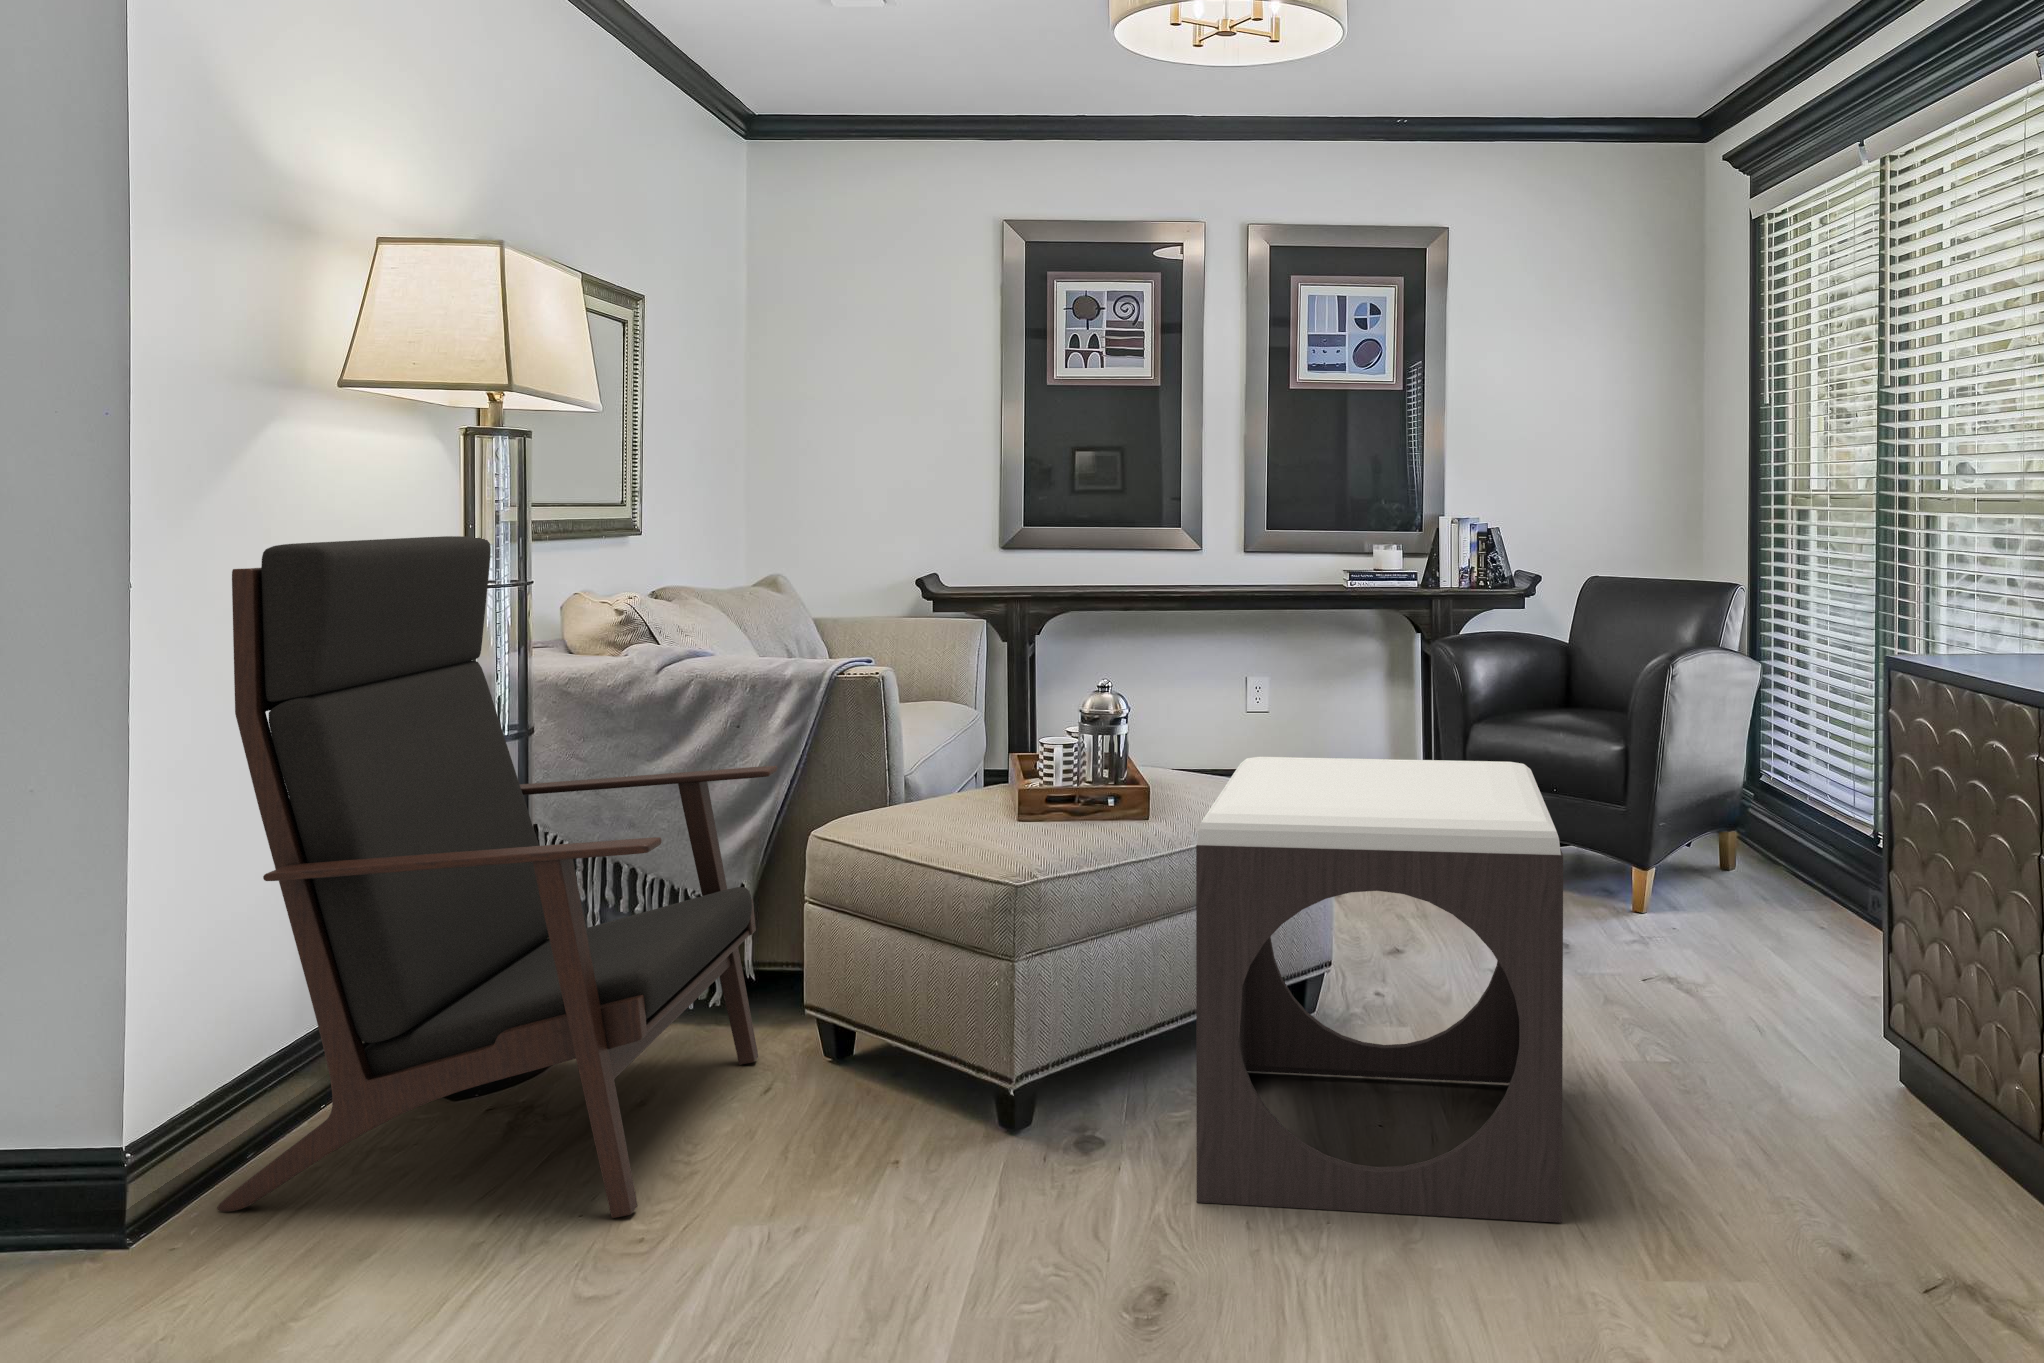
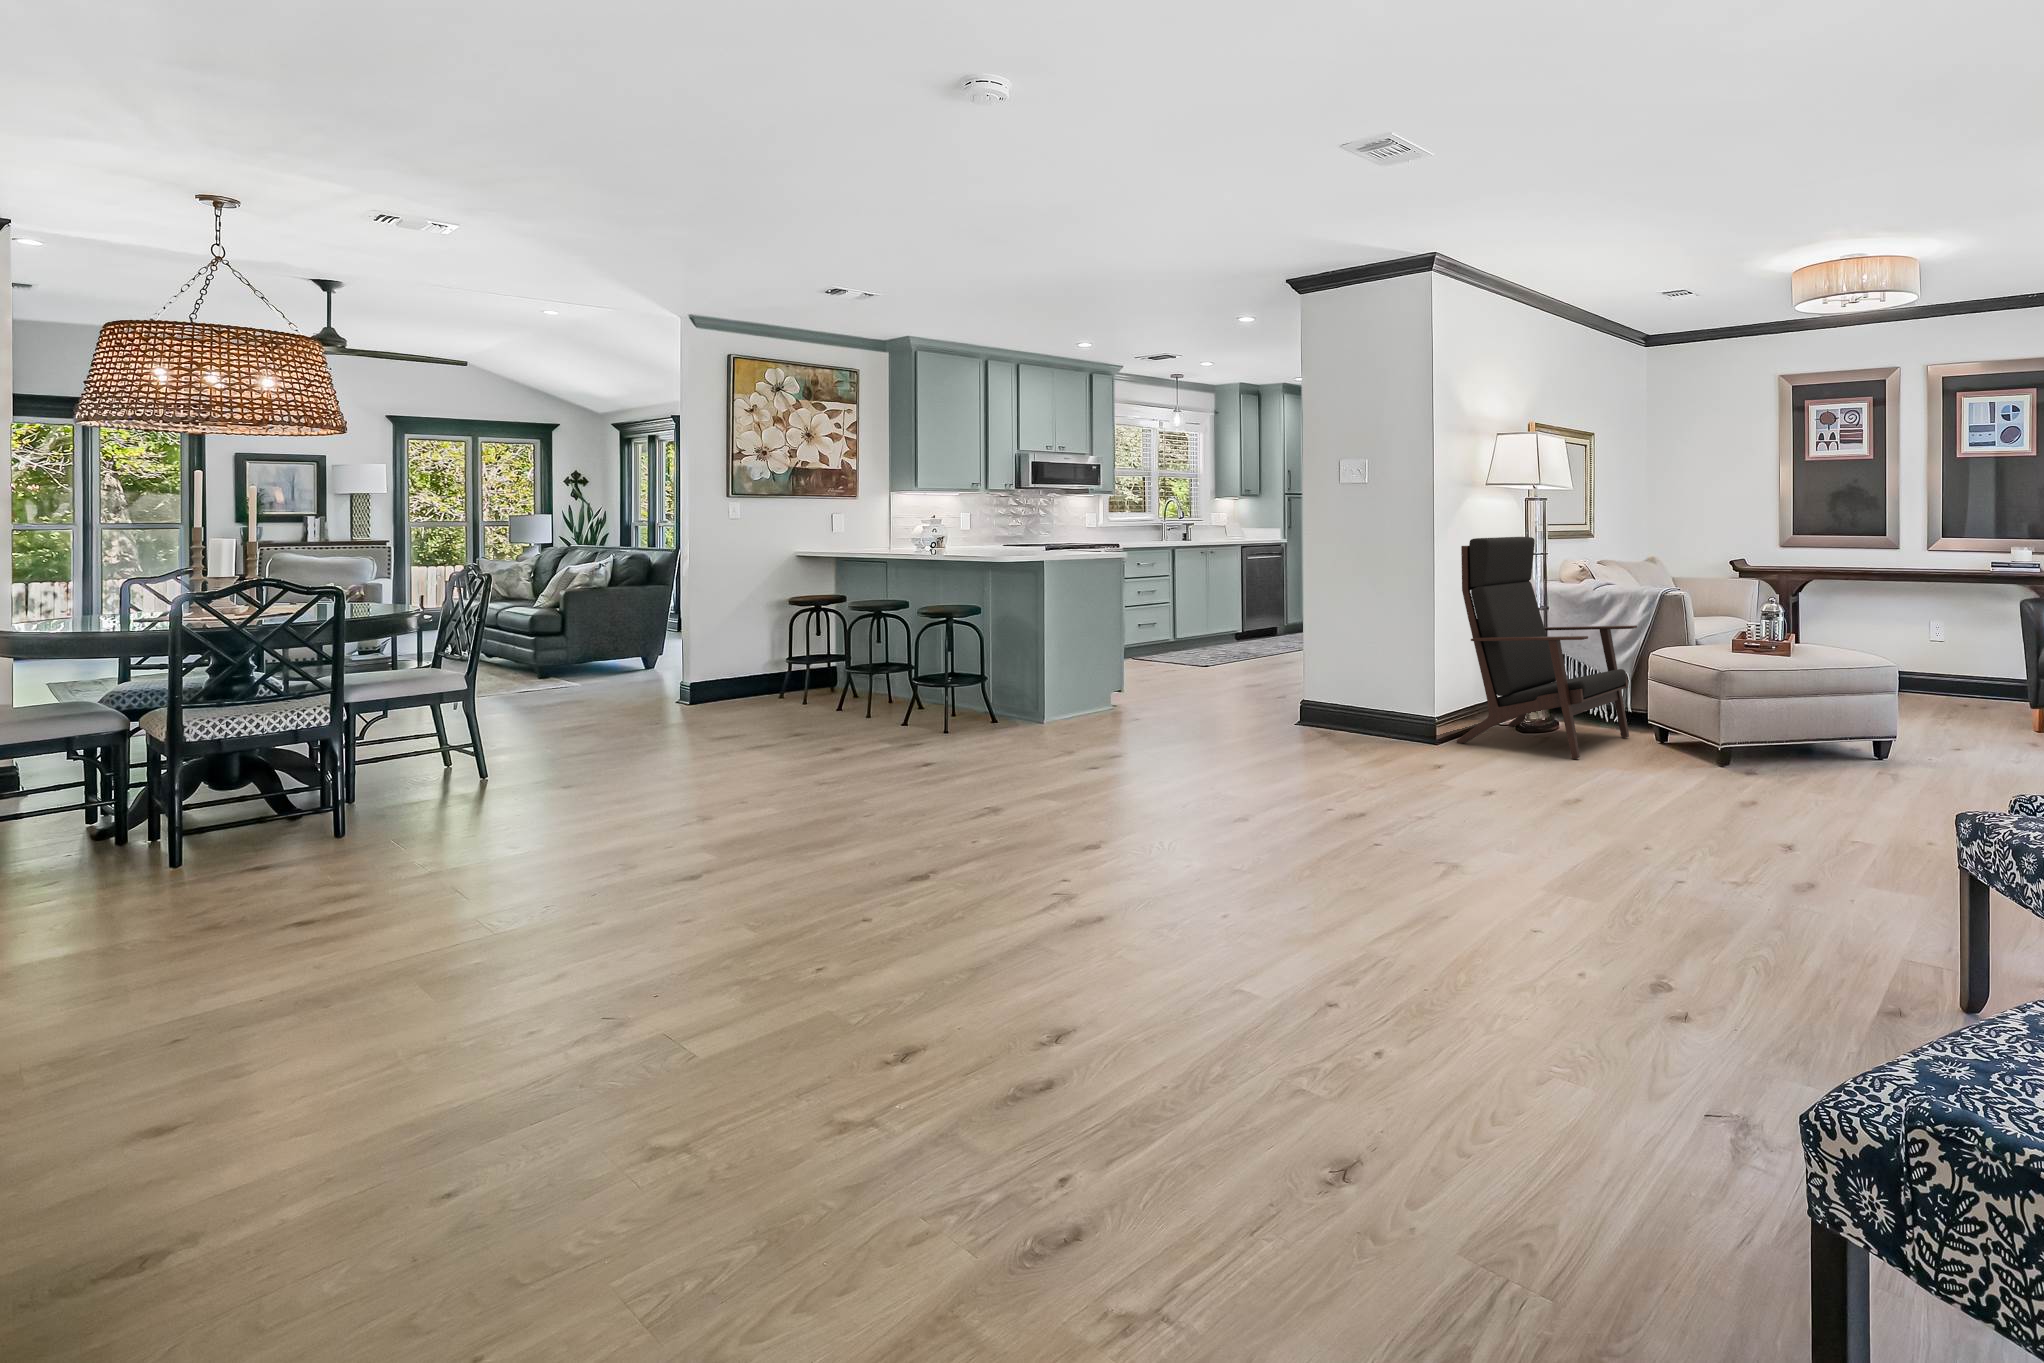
footstool: present [1196,757,1563,1223] -> none [1779,631,1969,807]

